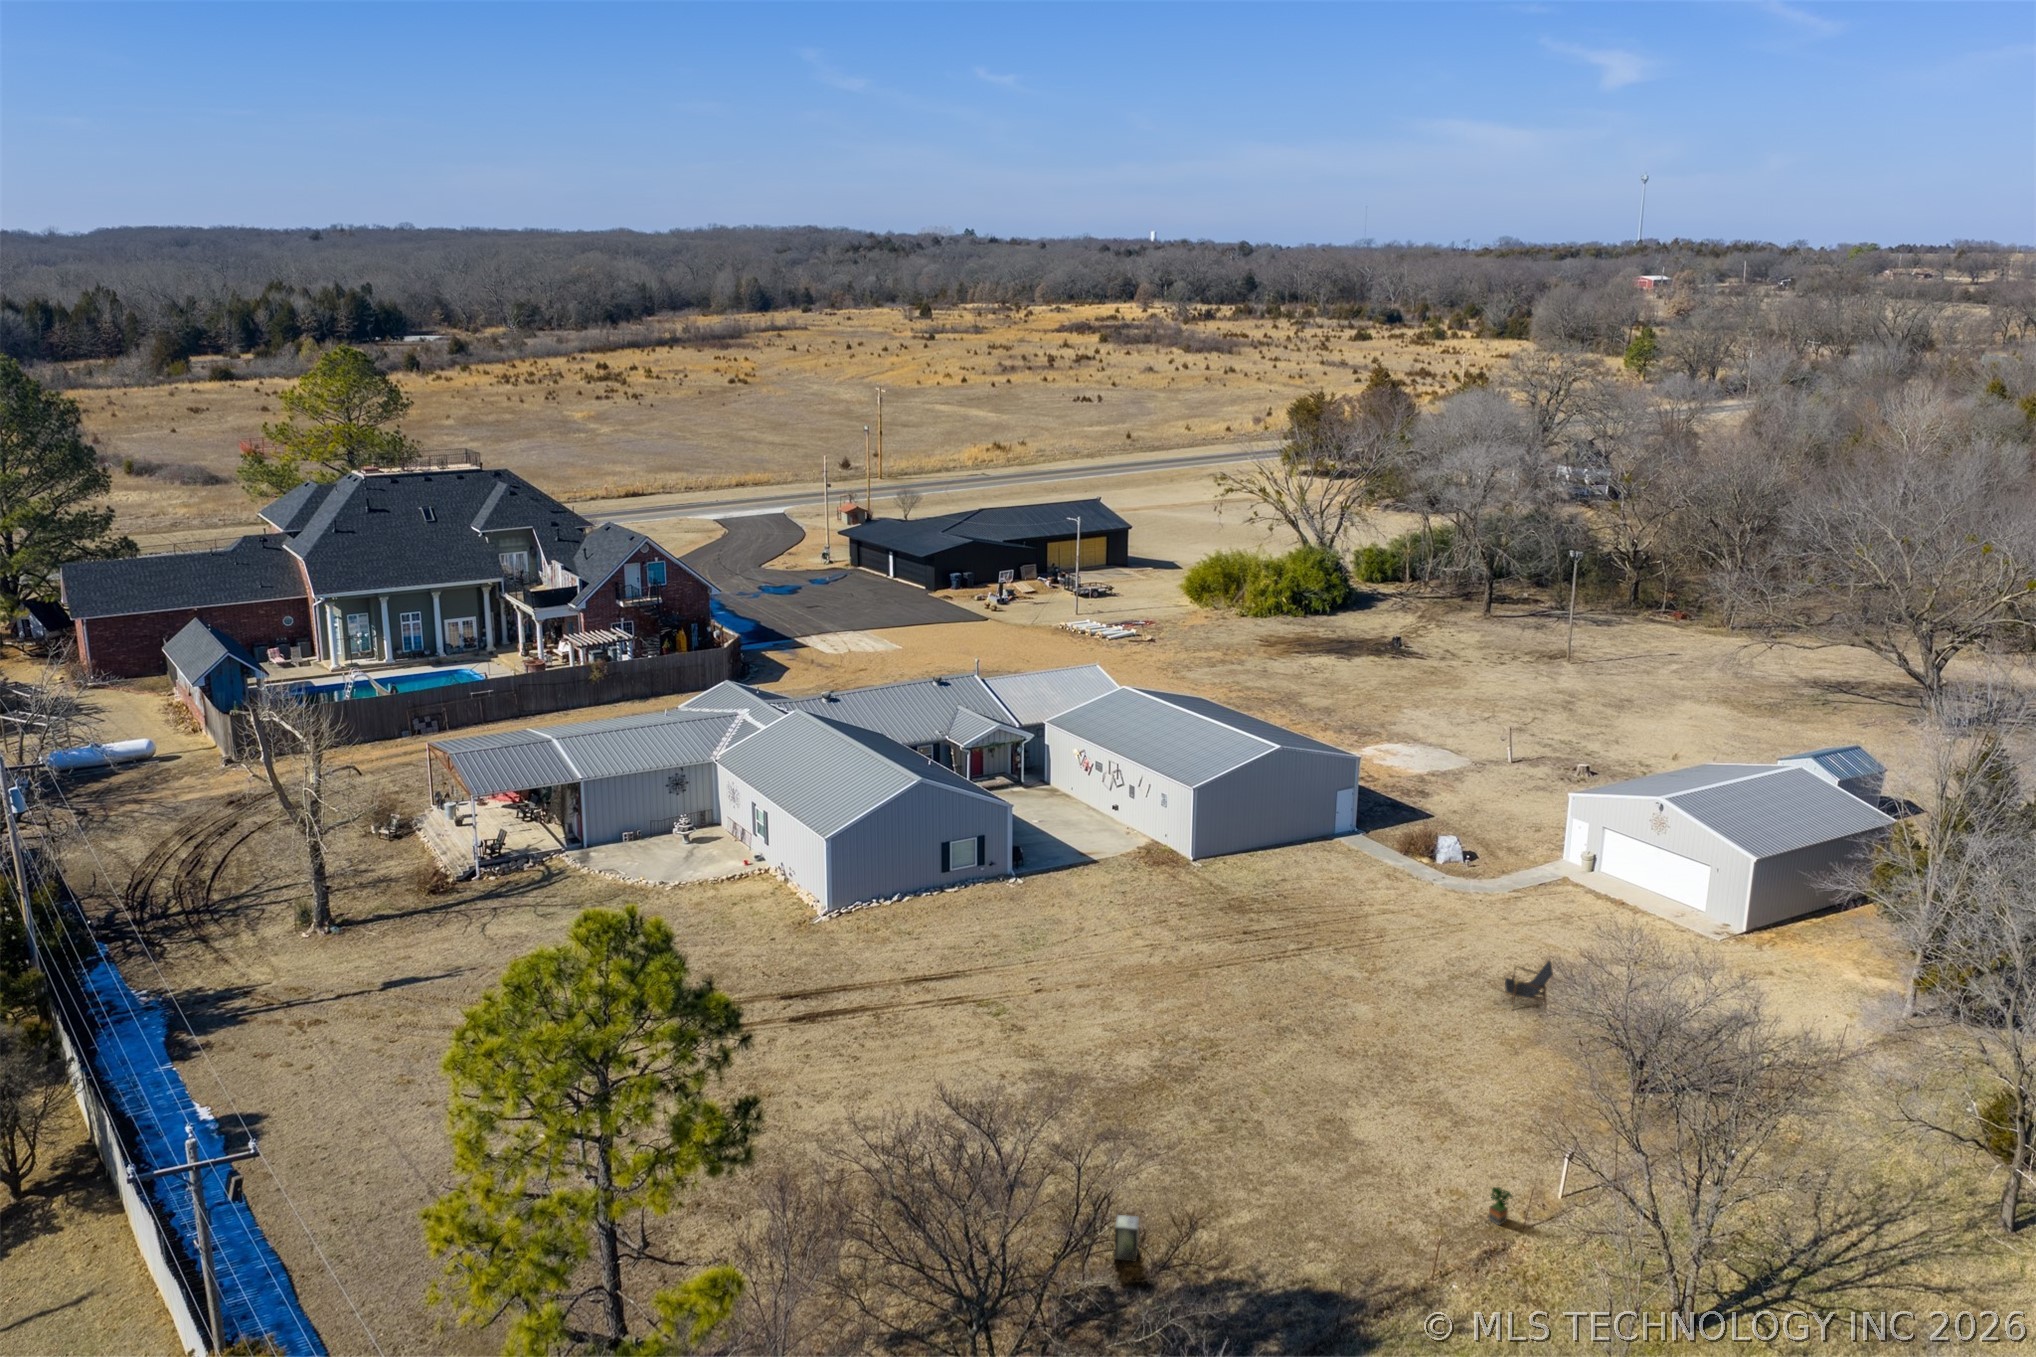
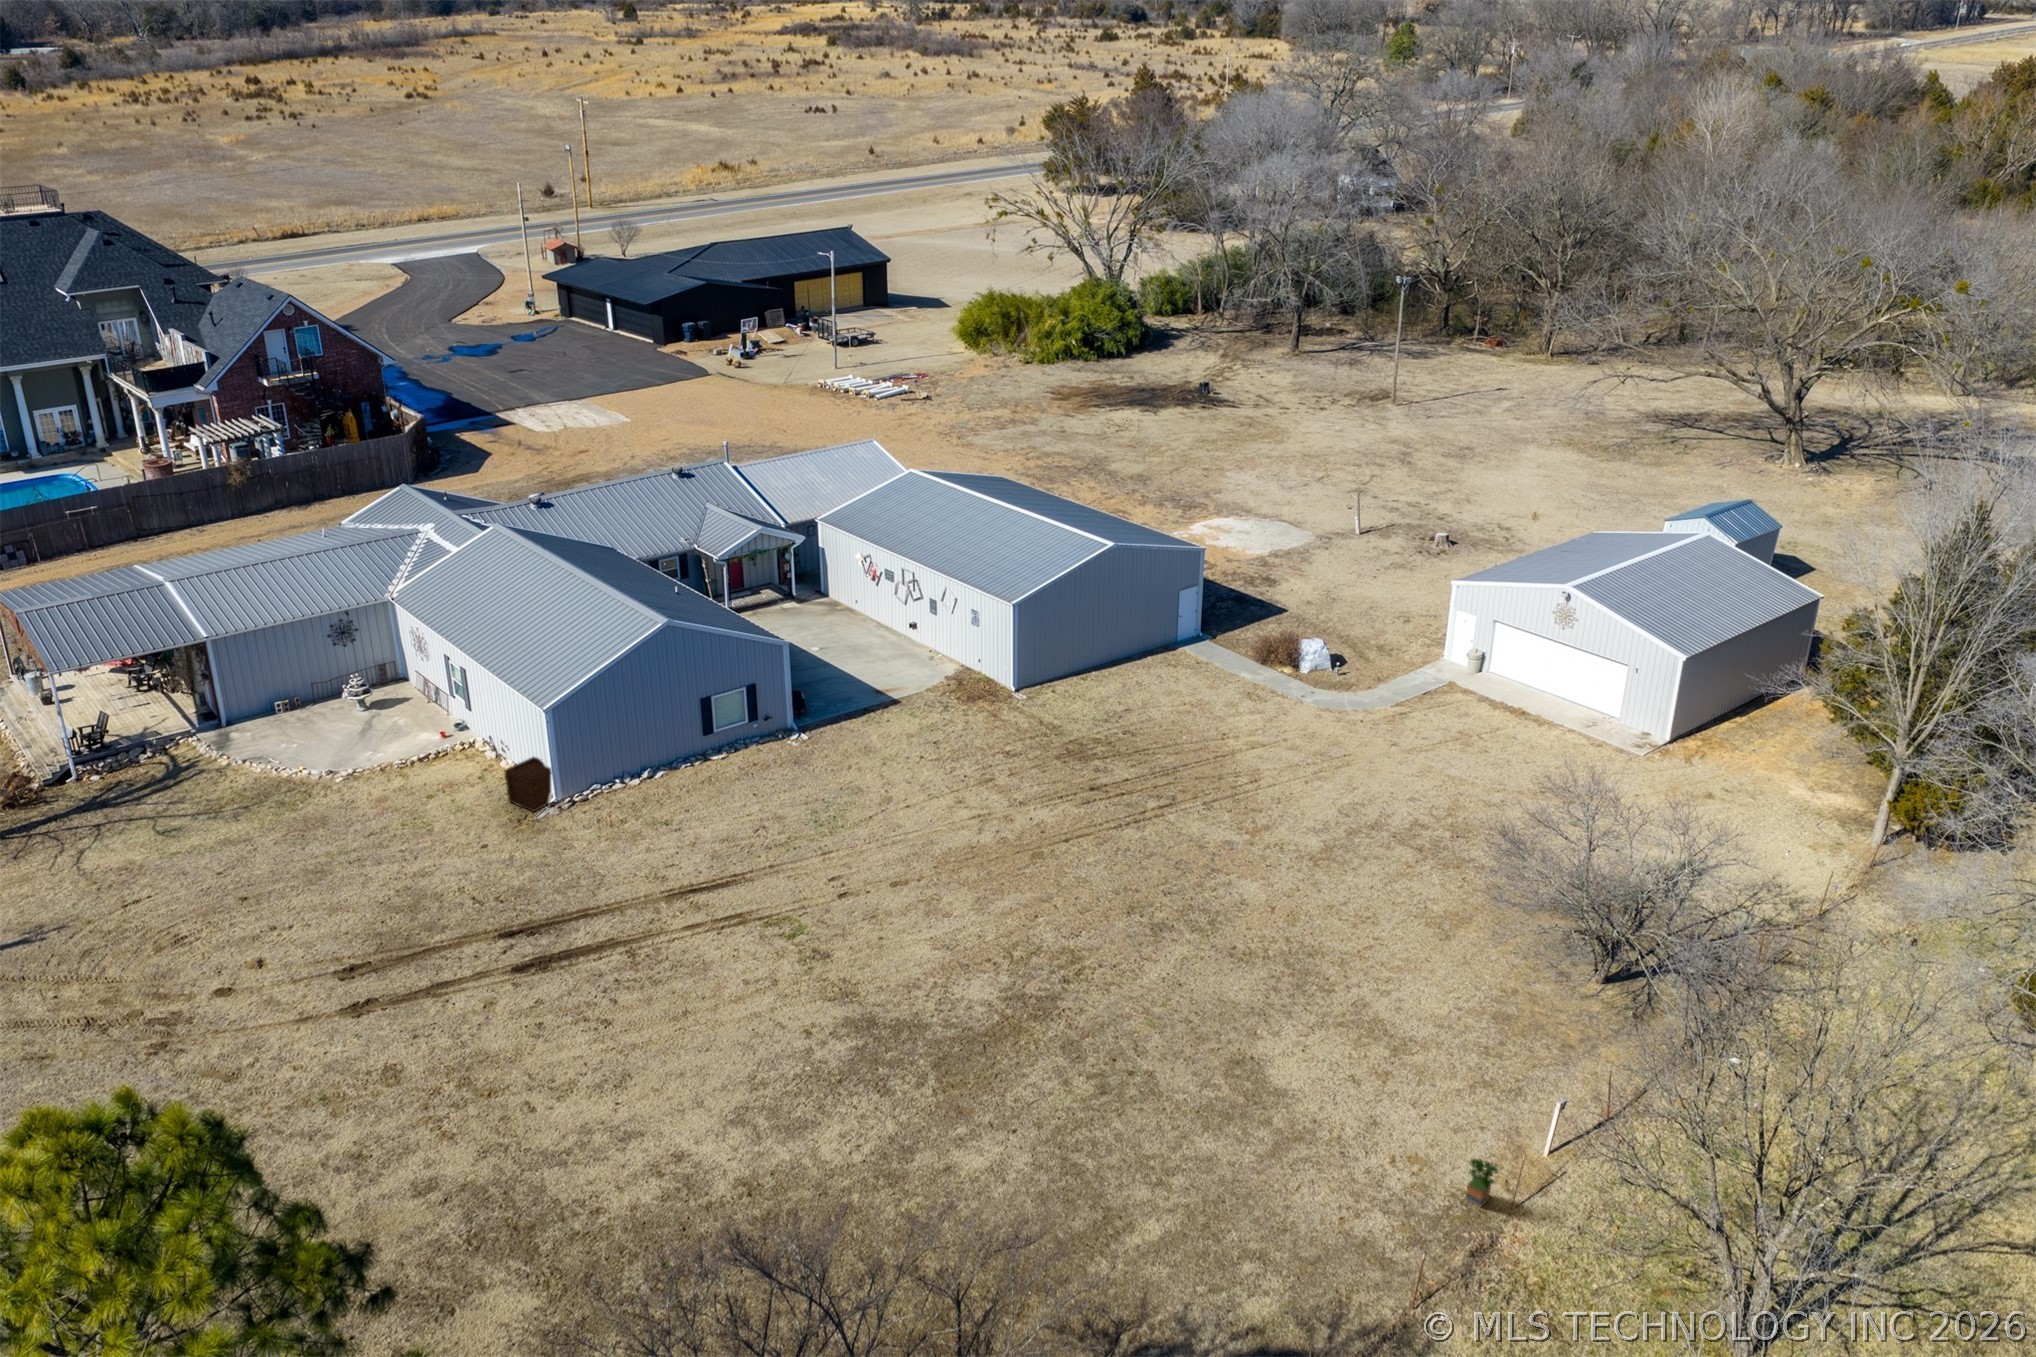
wooden crate: none [791,878,832,919] -> present [504,757,552,812]
lounge chair: present [1505,961,1553,1010] -> none [1417,809,1479,873]
storage box: present [1114,1215,1139,1261] -> none [990,1269,1021,1331]

